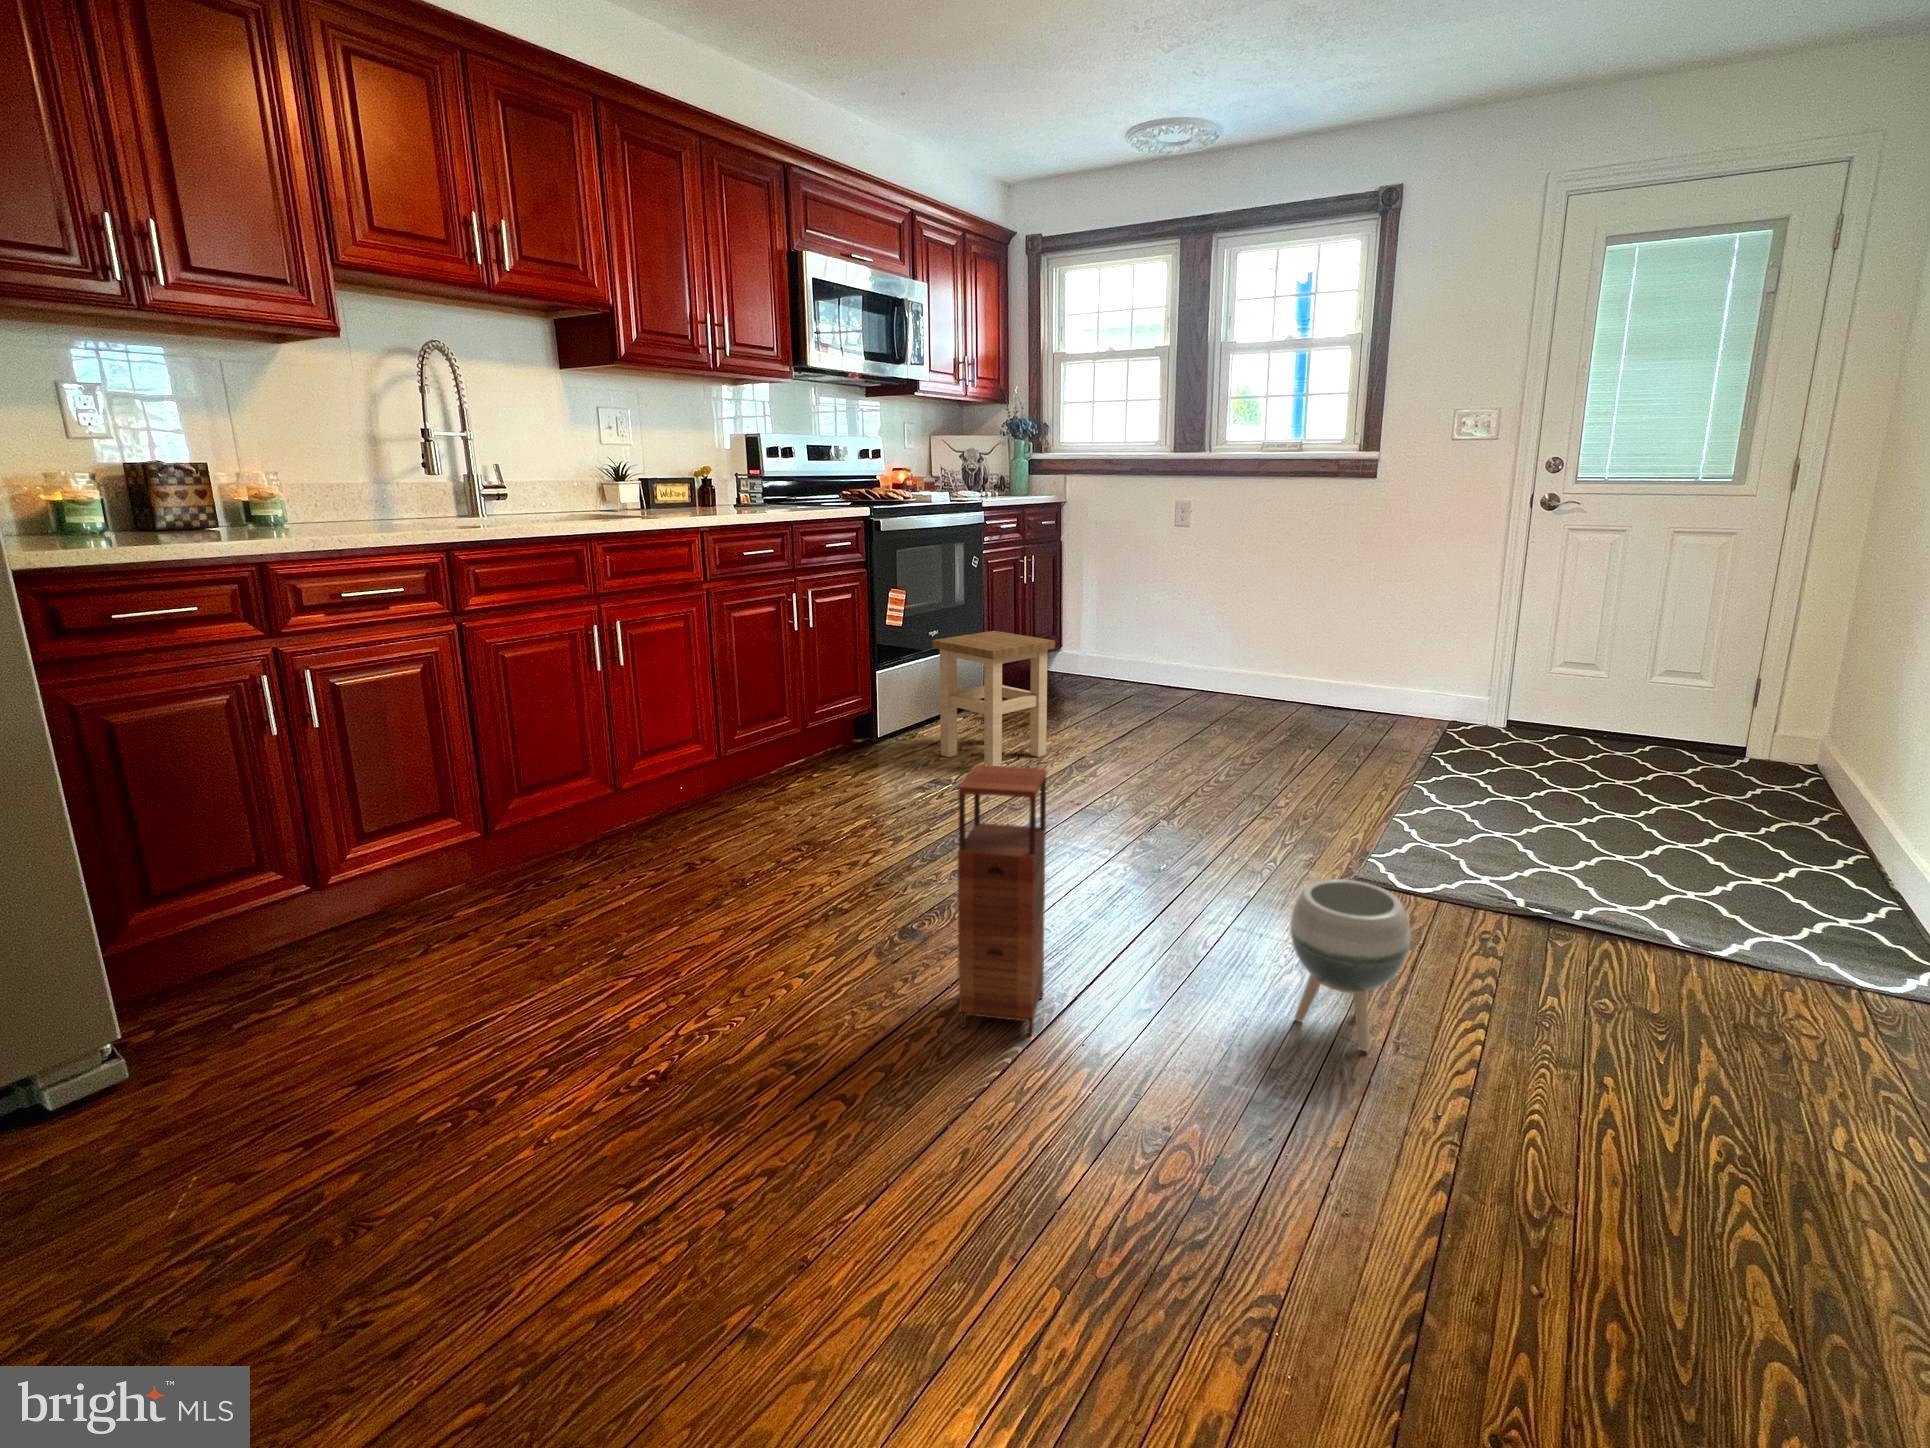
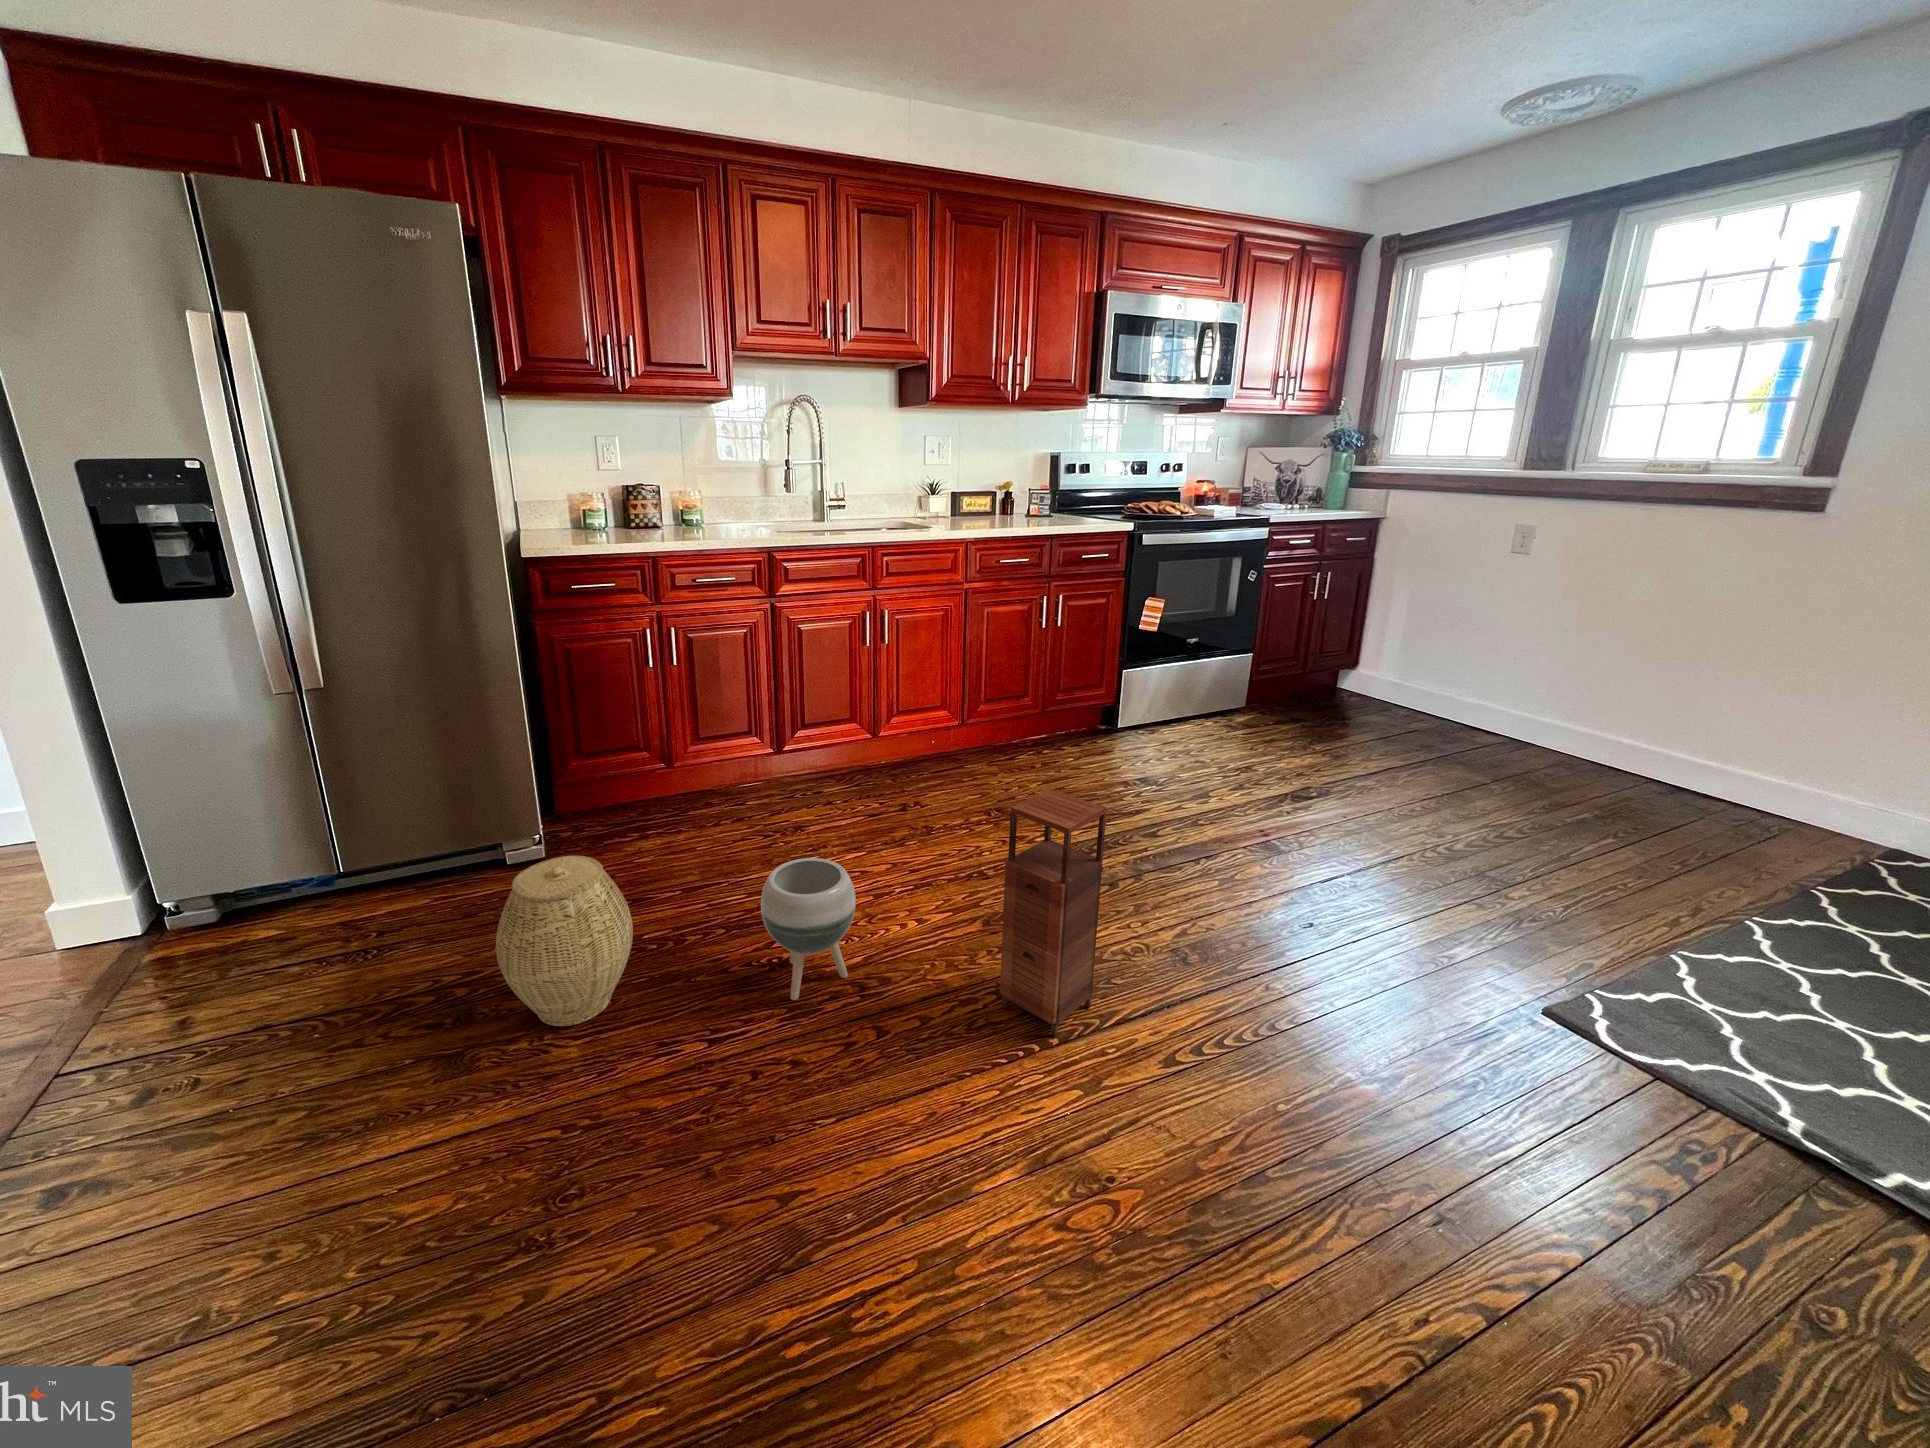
stool: present [932,631,1055,766] -> none [1167,646,1293,778]
planter: present [1290,879,1410,1051] -> present [761,858,856,1000]
woven basket: none [203,1002,458,1294] -> present [496,856,633,1026]

